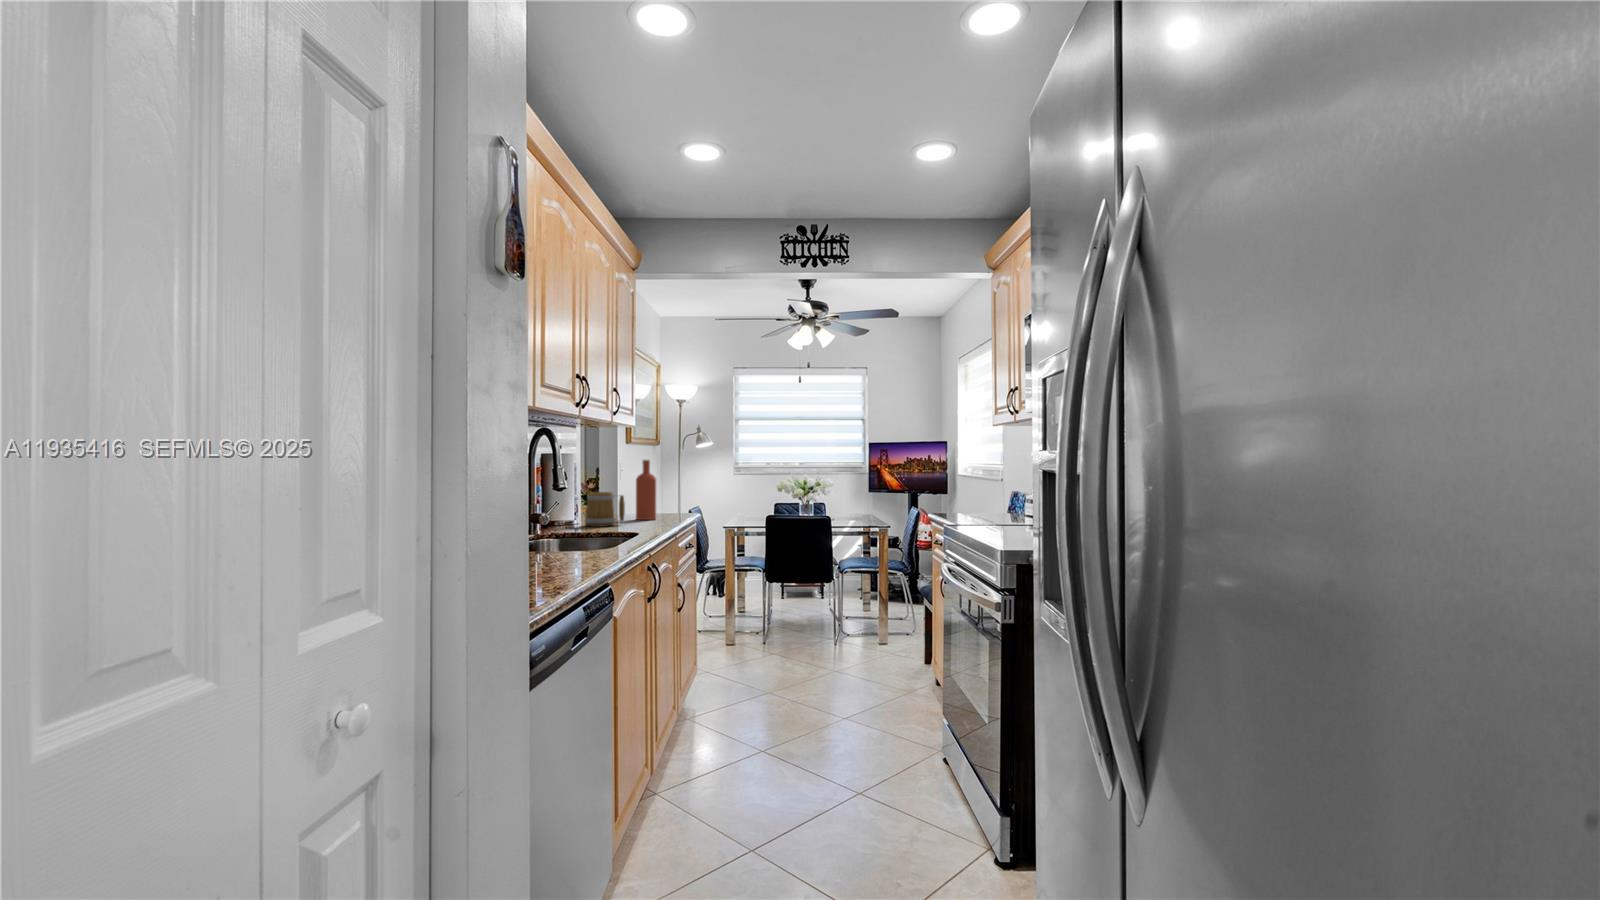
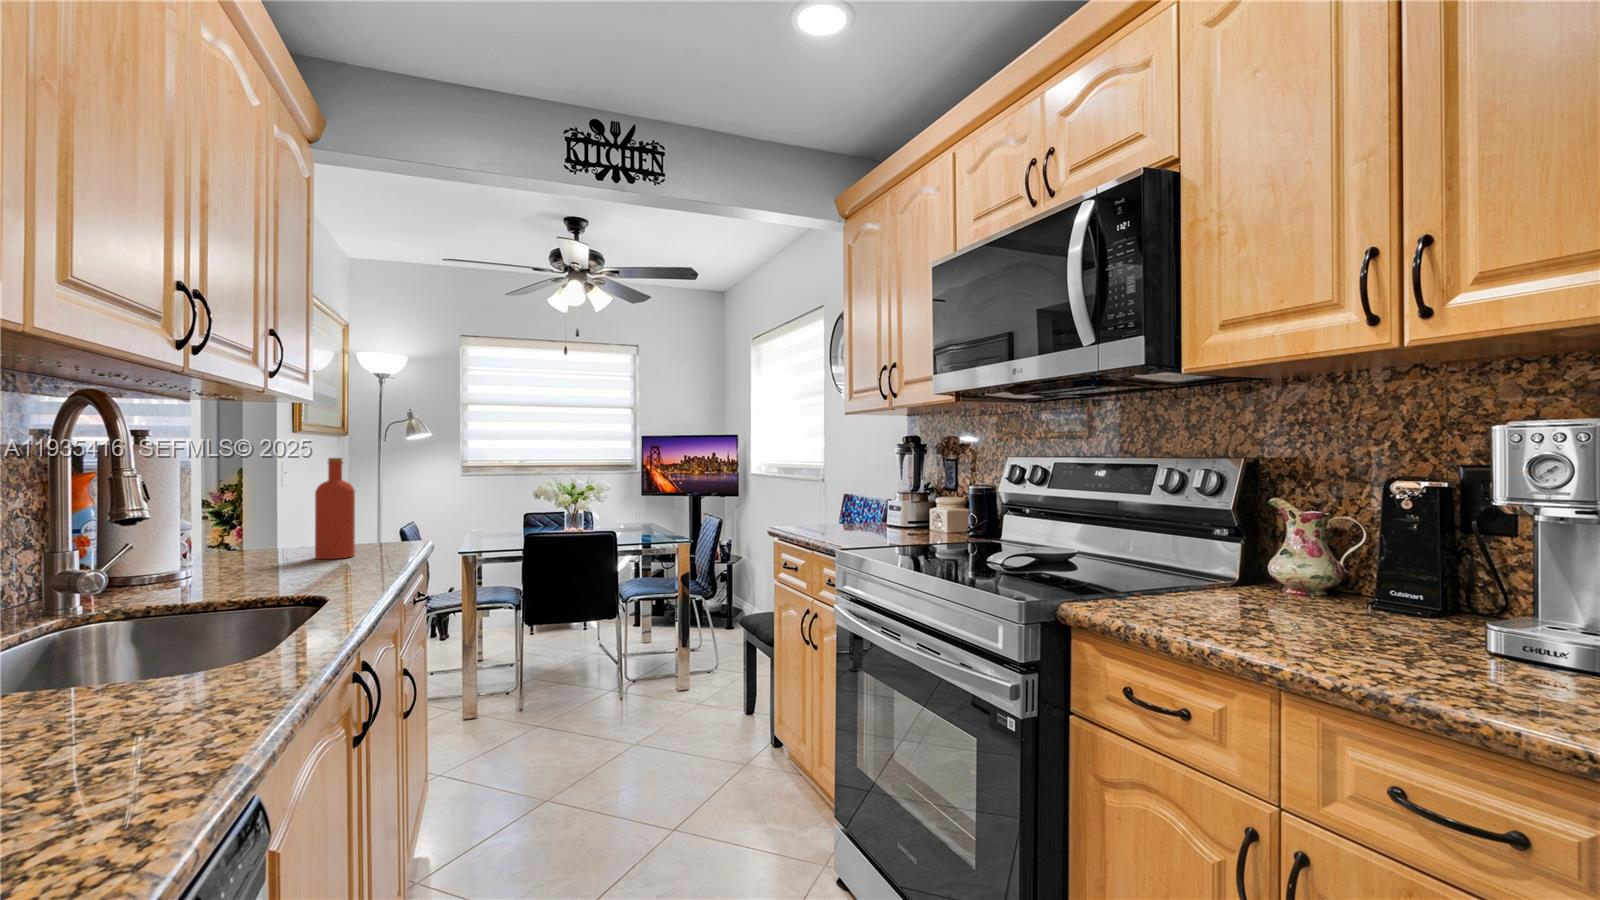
mug: present [585,492,625,527] -> none [206,516,293,583]

